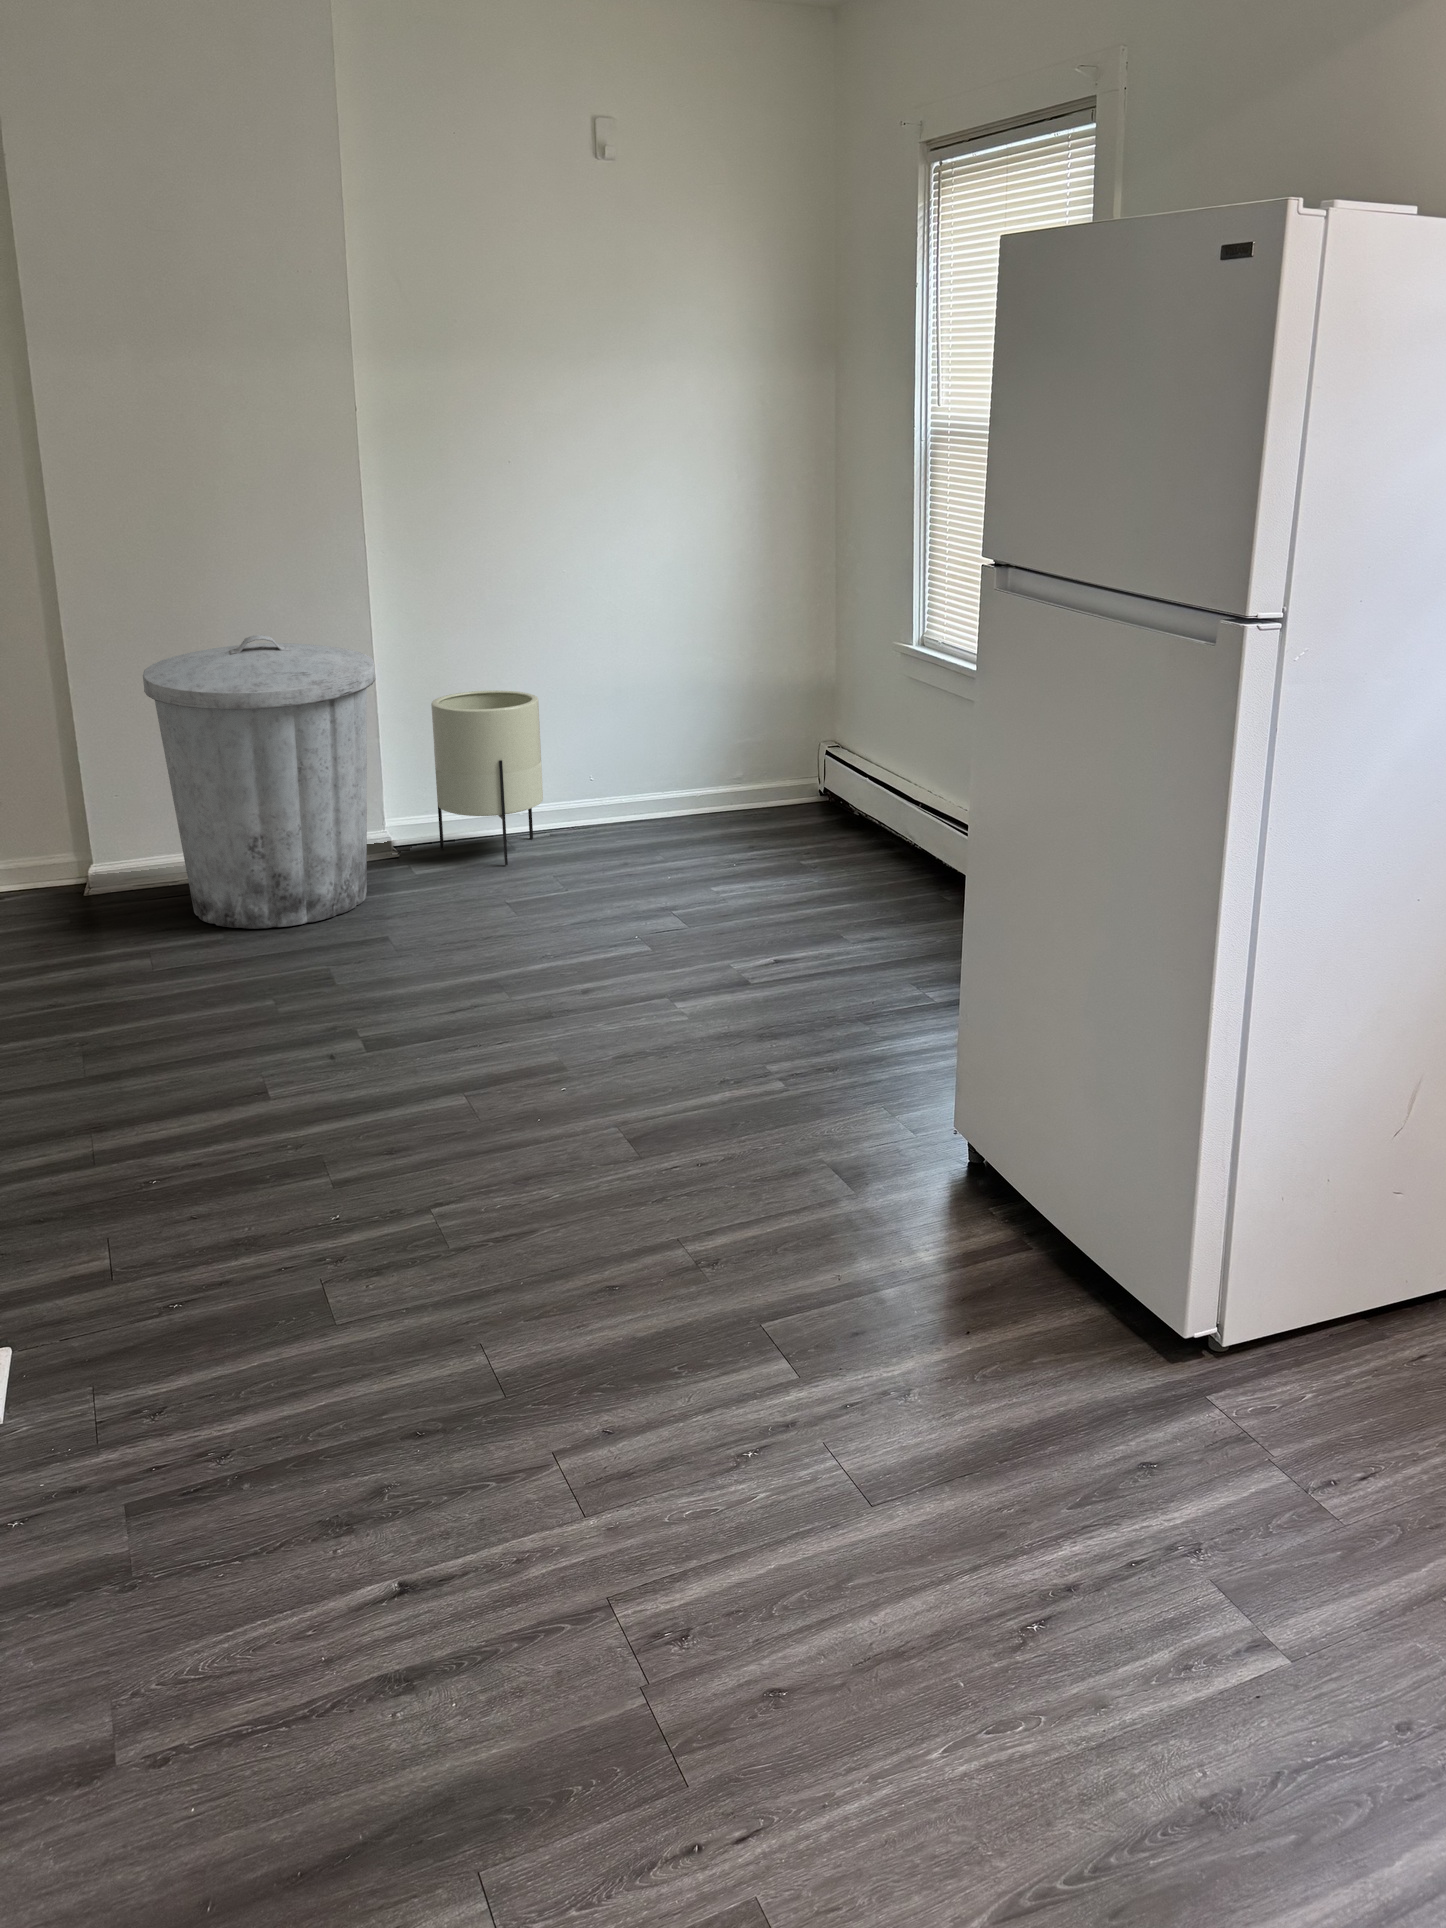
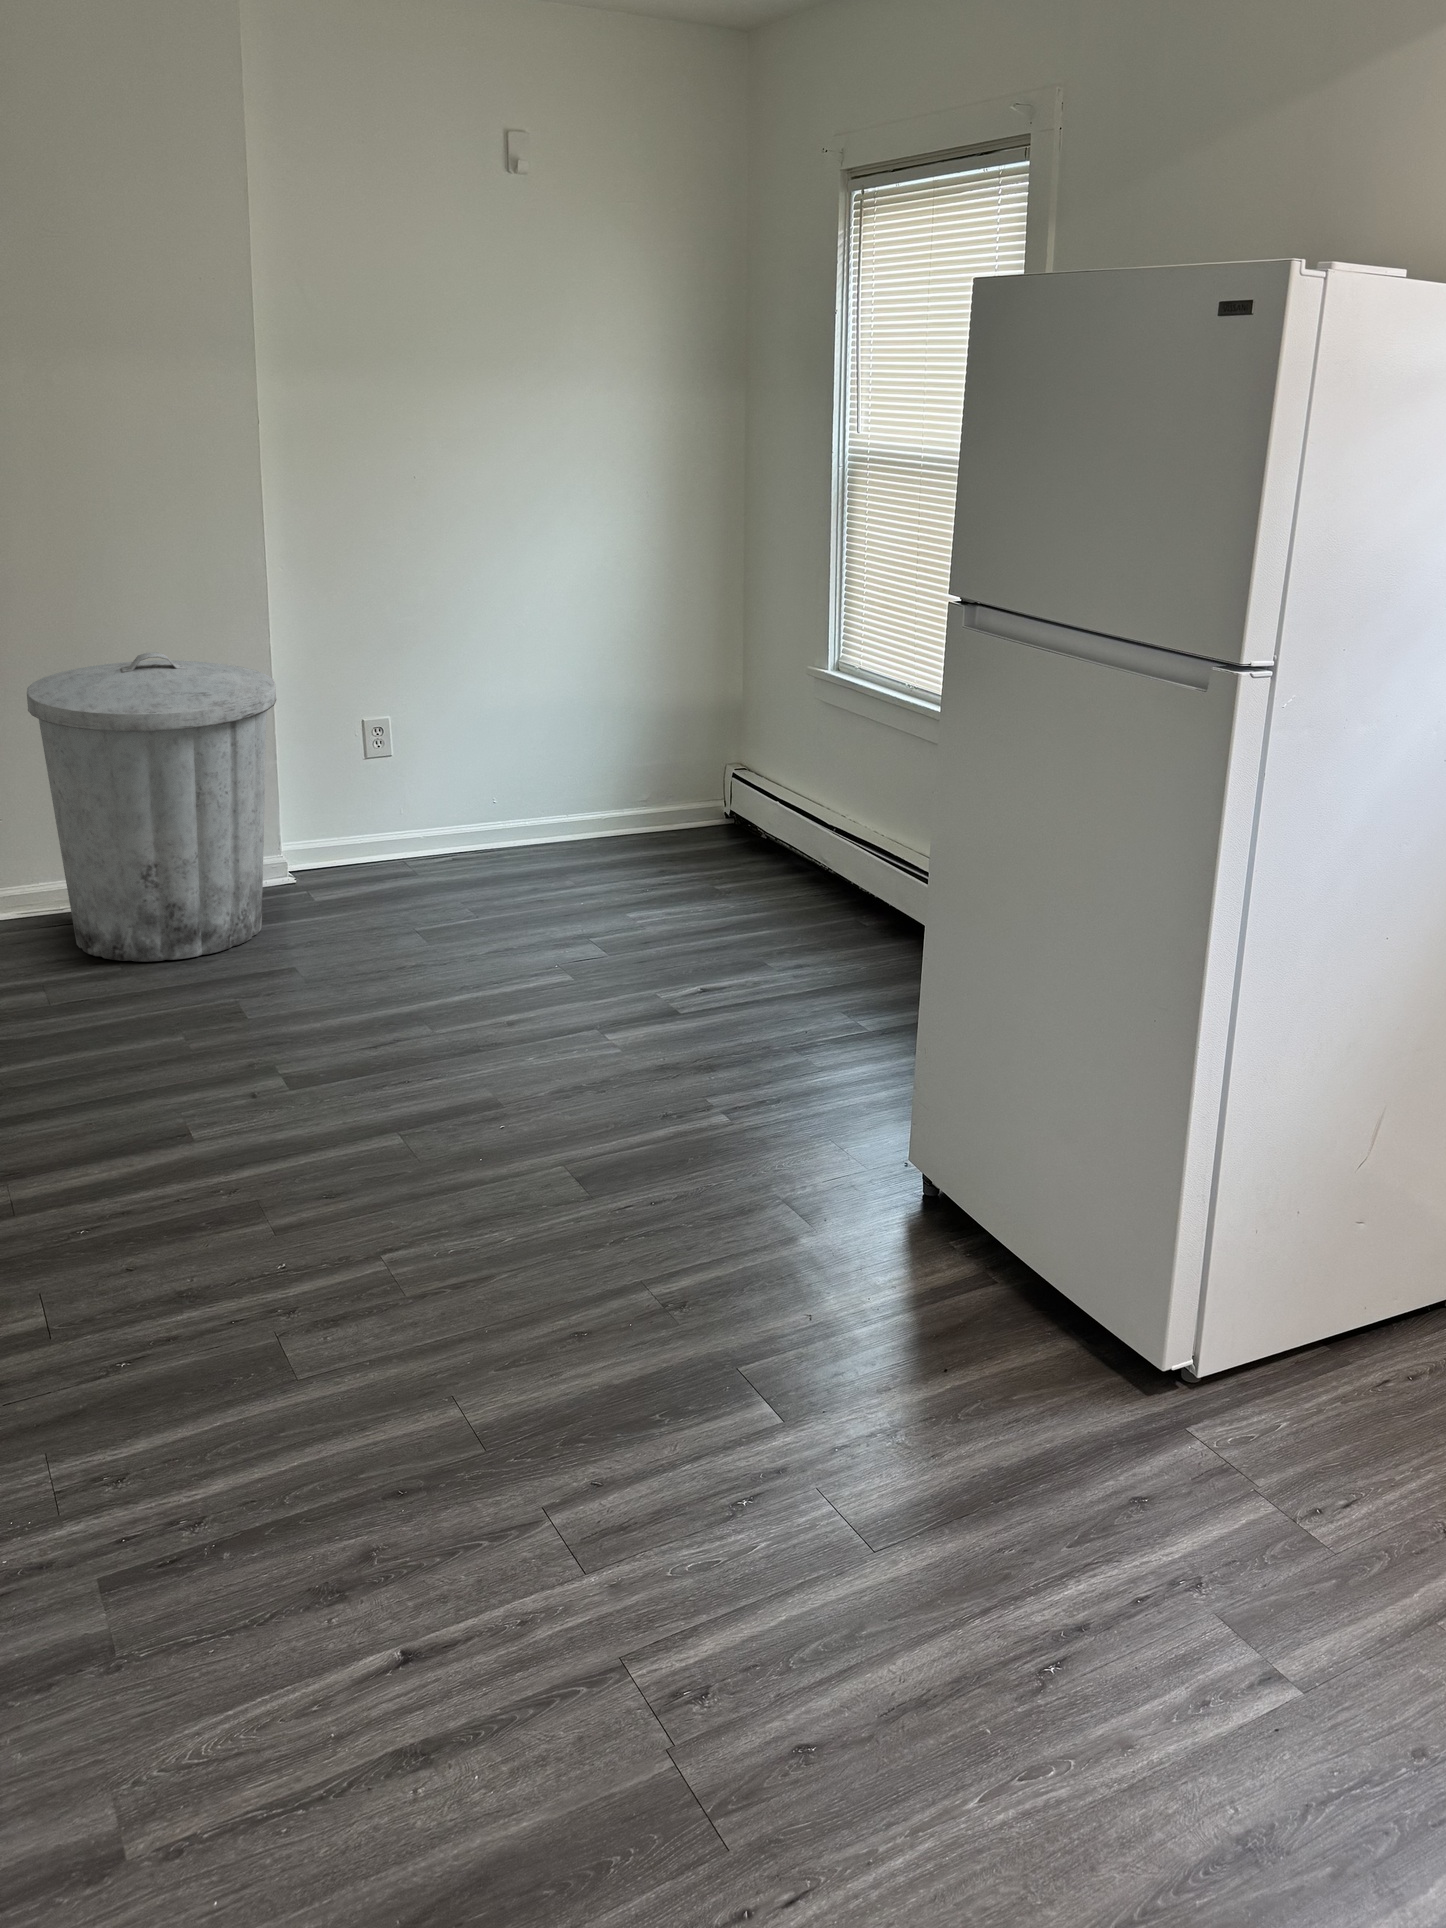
planter: present [431,690,543,865] -> none [329,711,444,893]

